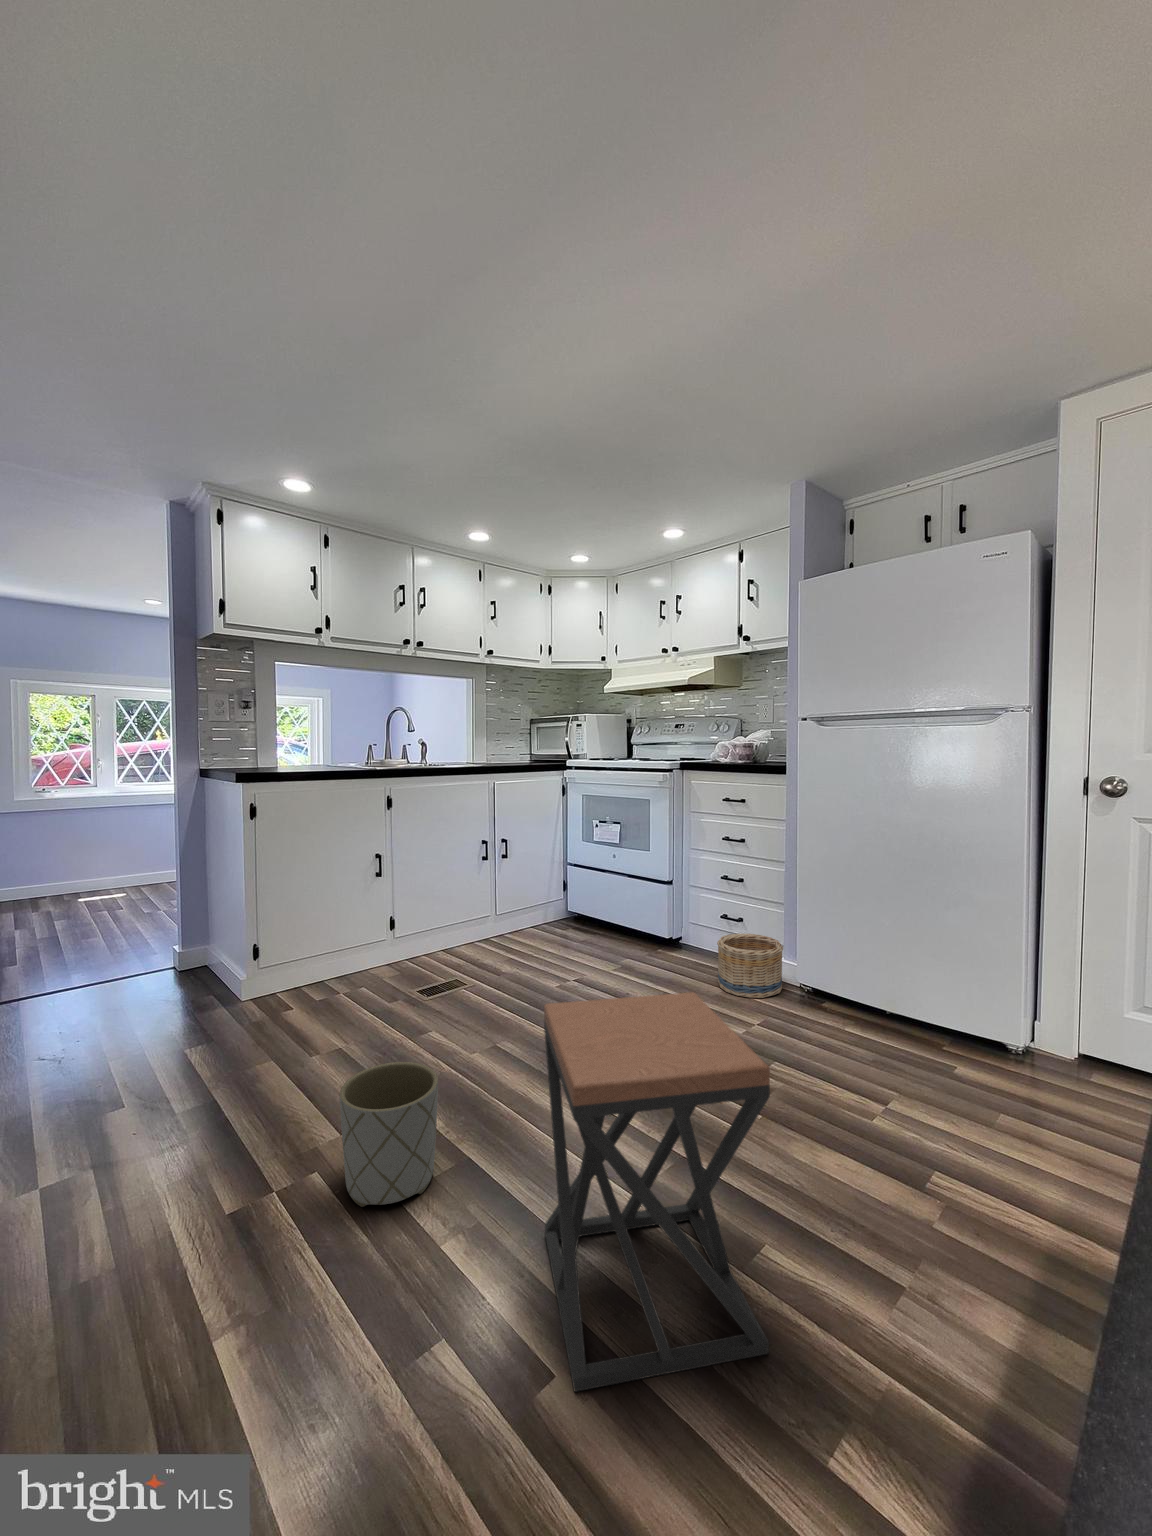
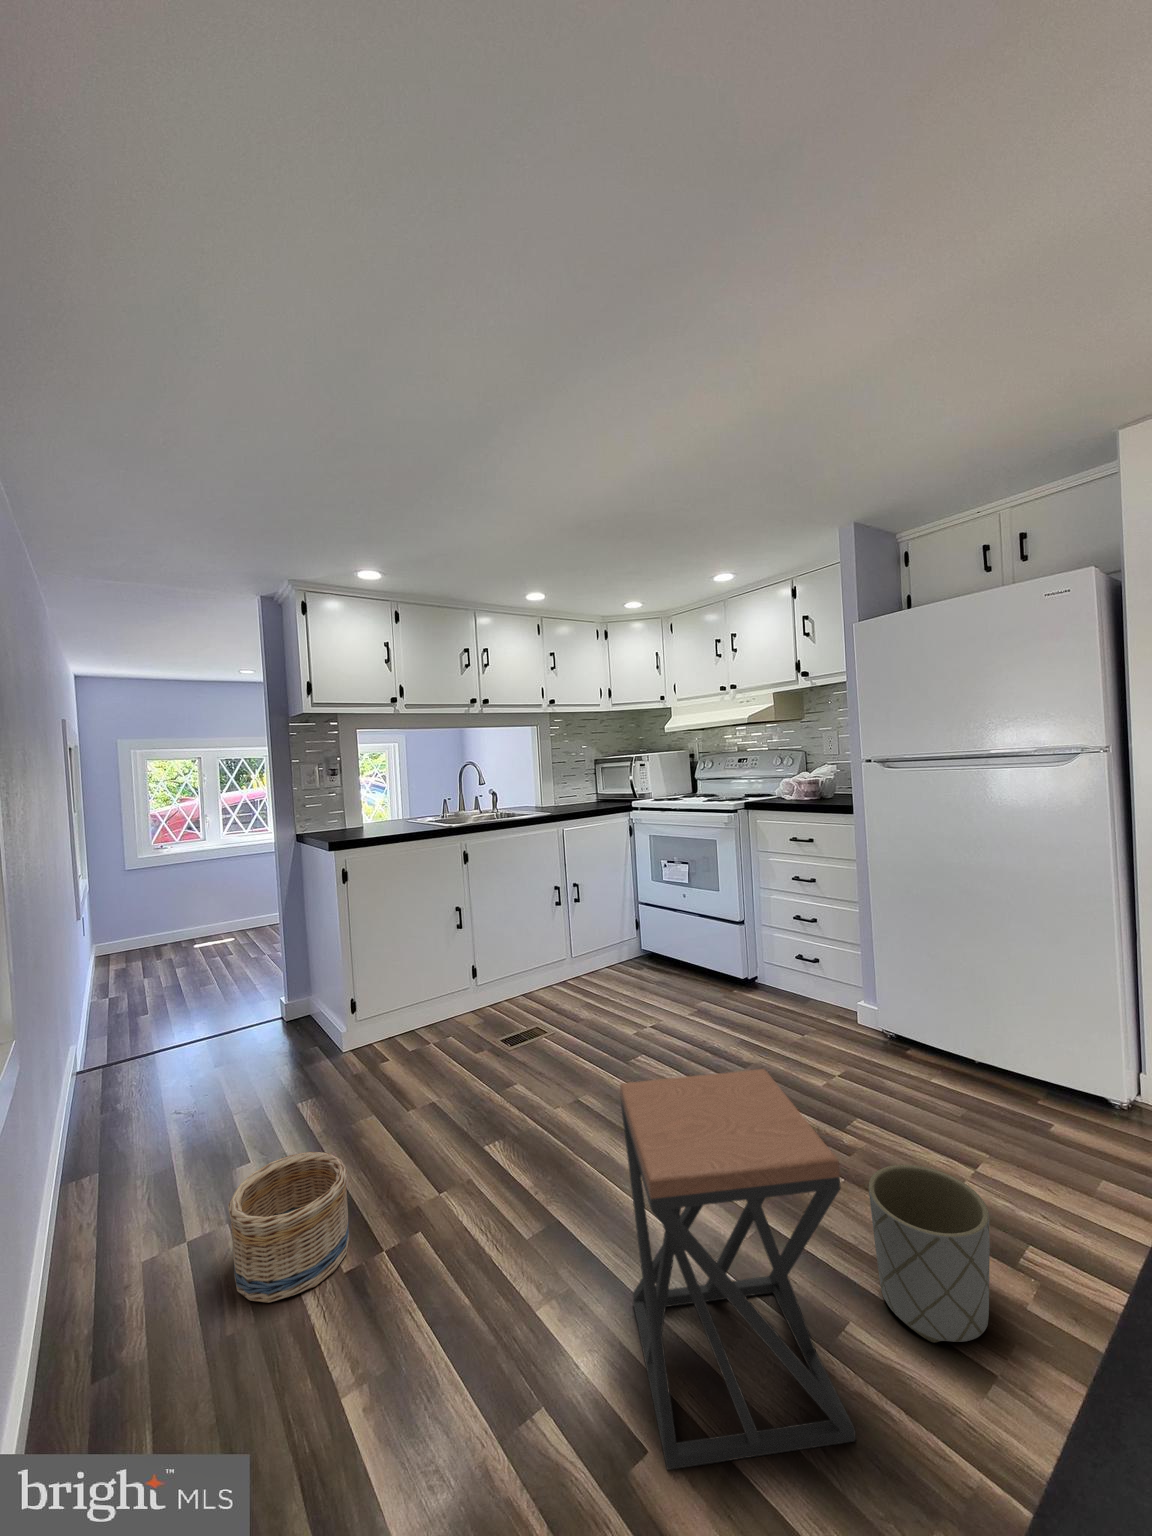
basket: present [717,933,783,998] -> present [228,1152,349,1303]
planter: present [340,1062,438,1207] -> present [869,1165,990,1343]

